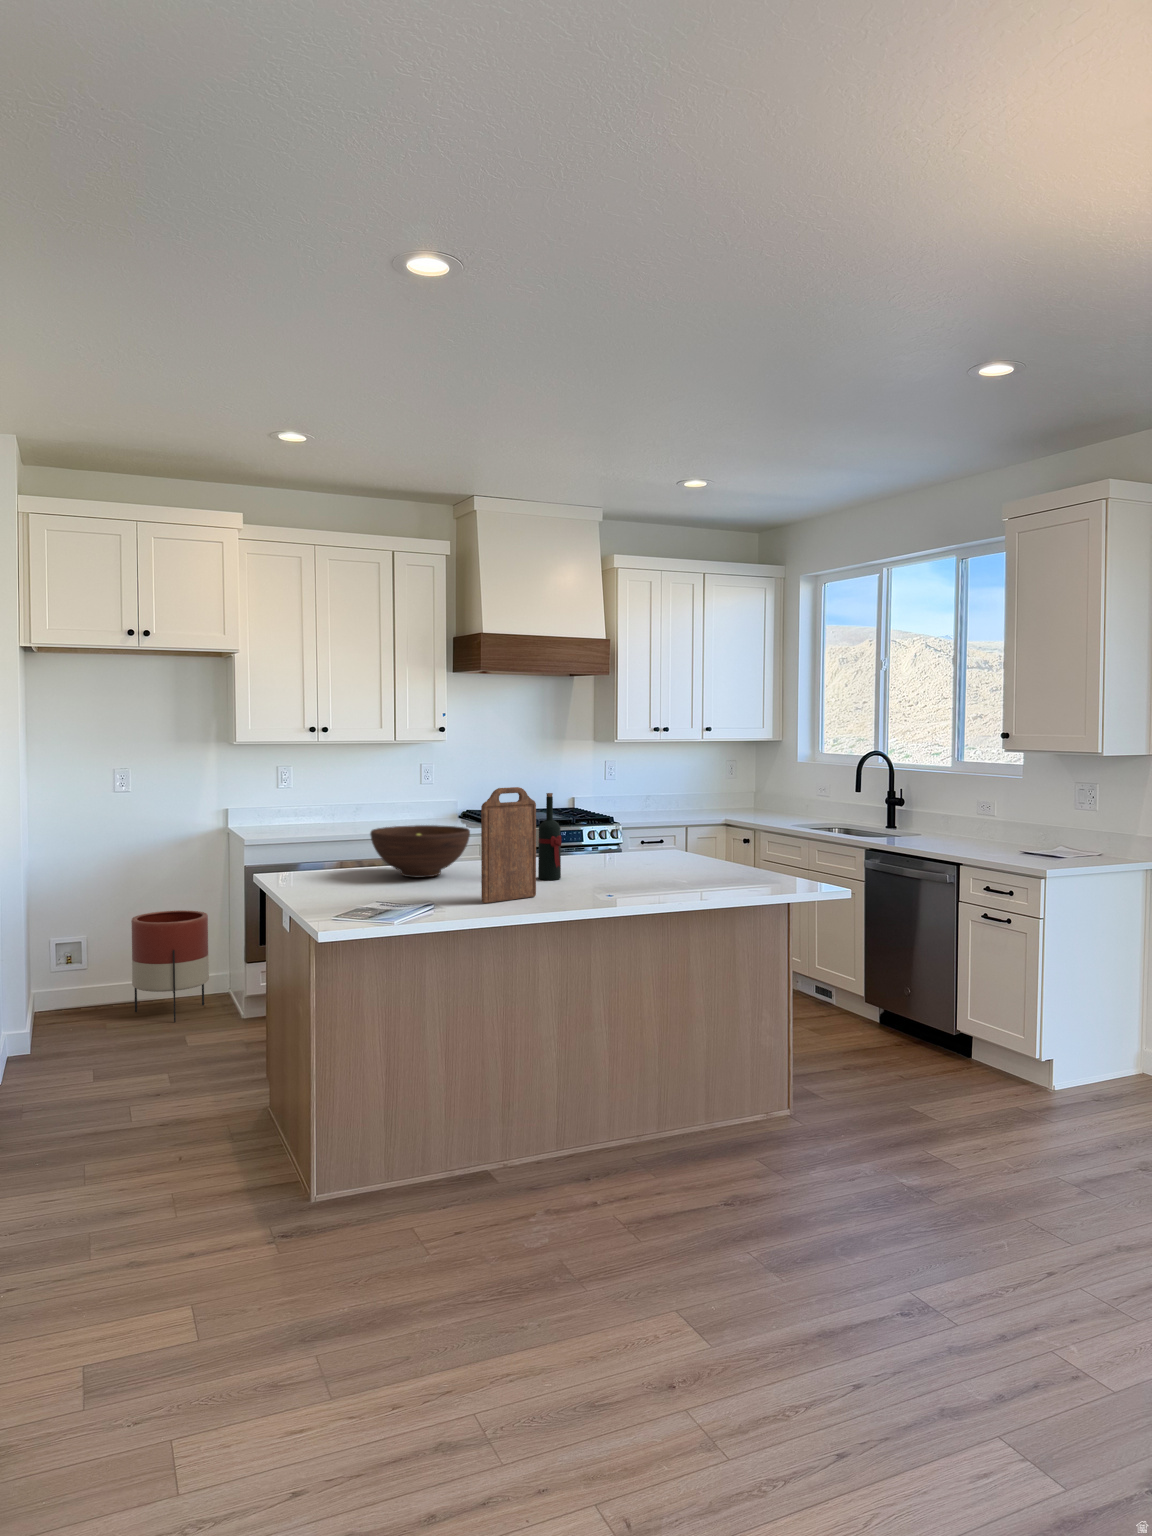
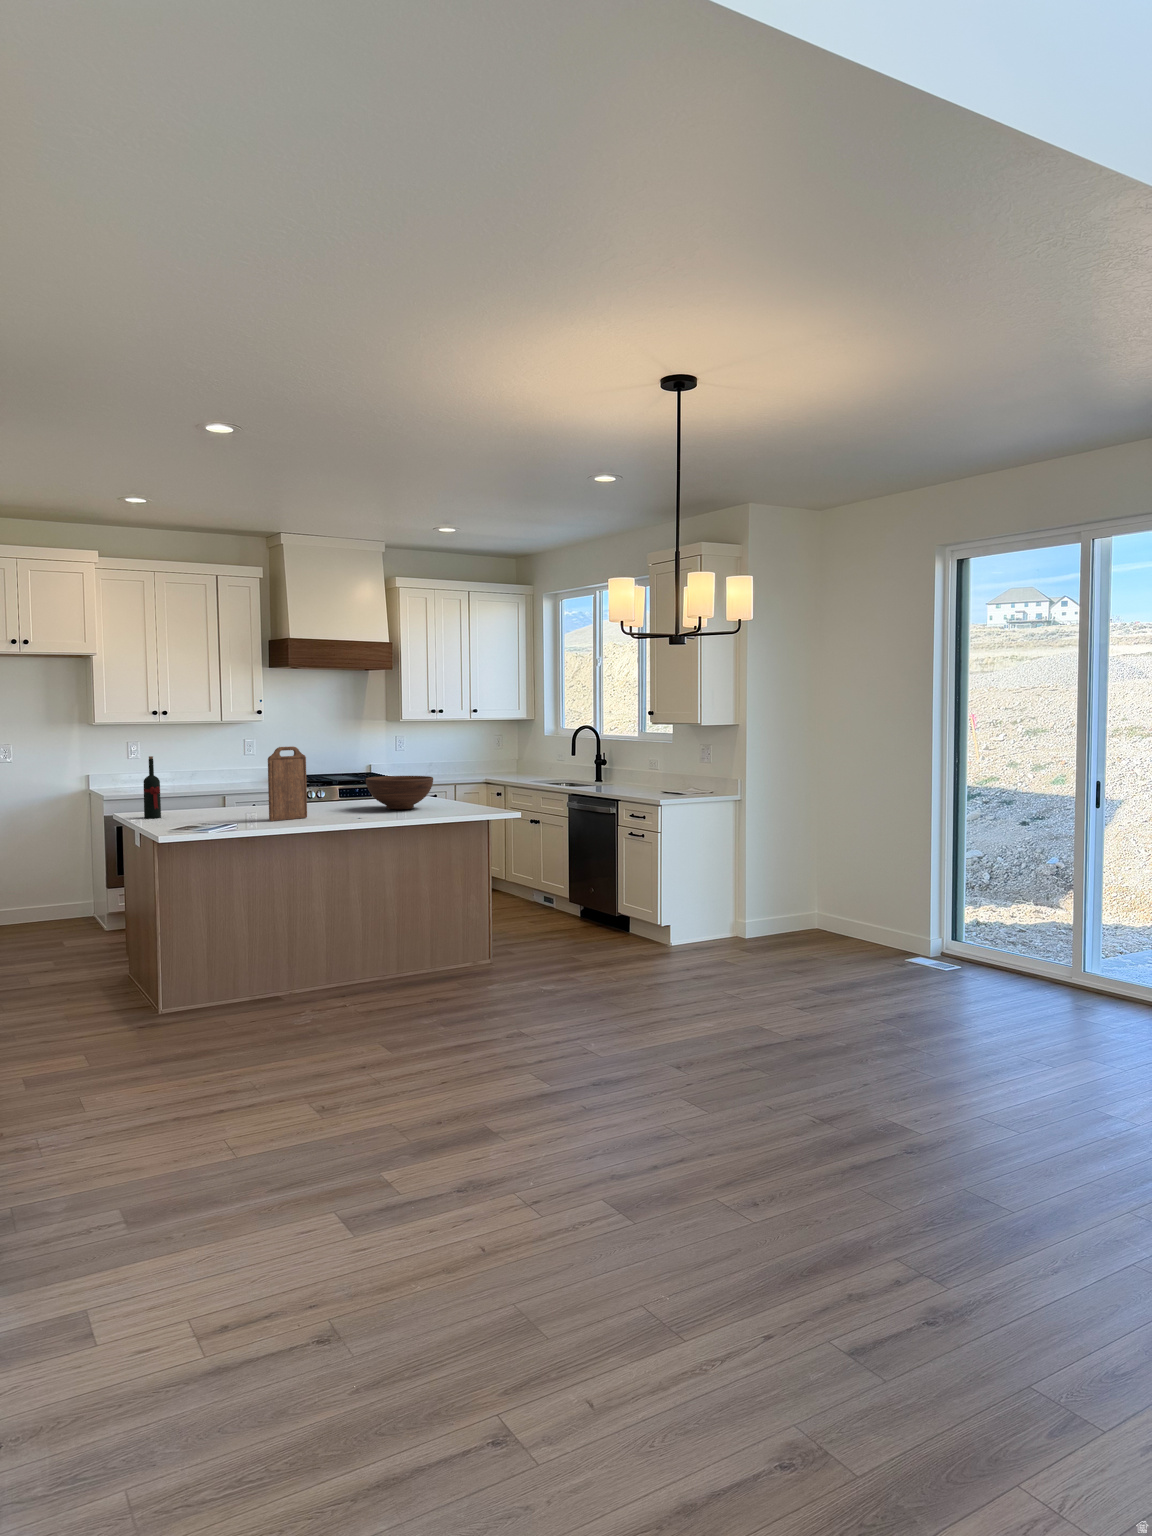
wine bottle: present [538,793,561,880] -> present [144,756,161,818]
fruit bowl: present [370,825,470,877] -> present [366,776,433,809]
planter: present [131,910,209,1022] -> none [17,853,79,935]

